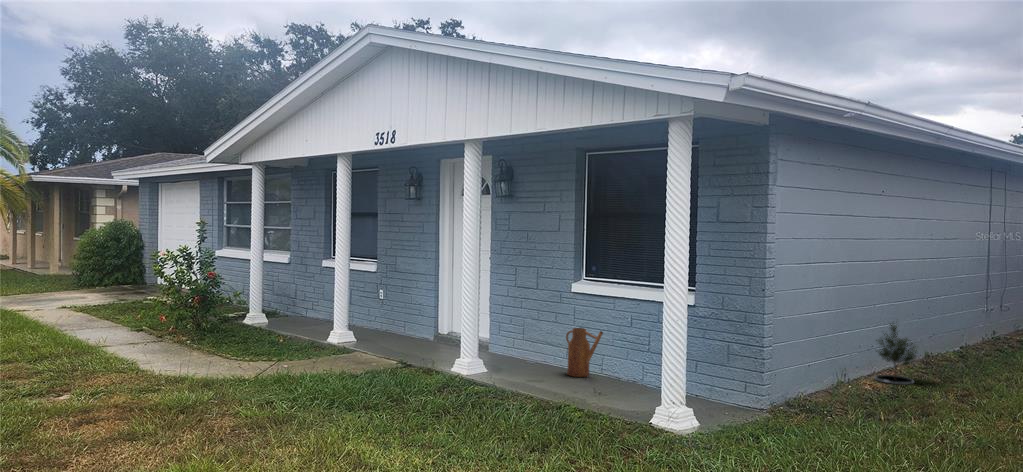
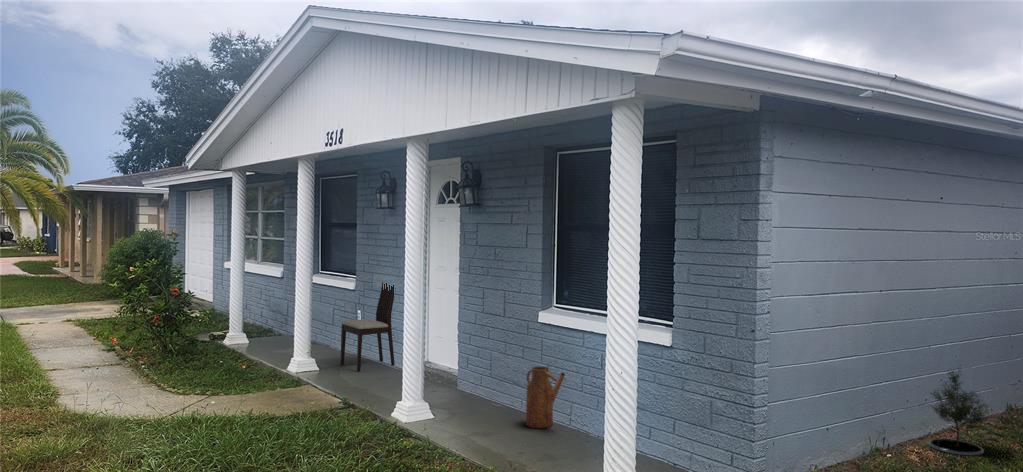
chair: none [370,254,421,342] -> present [340,282,396,371]

